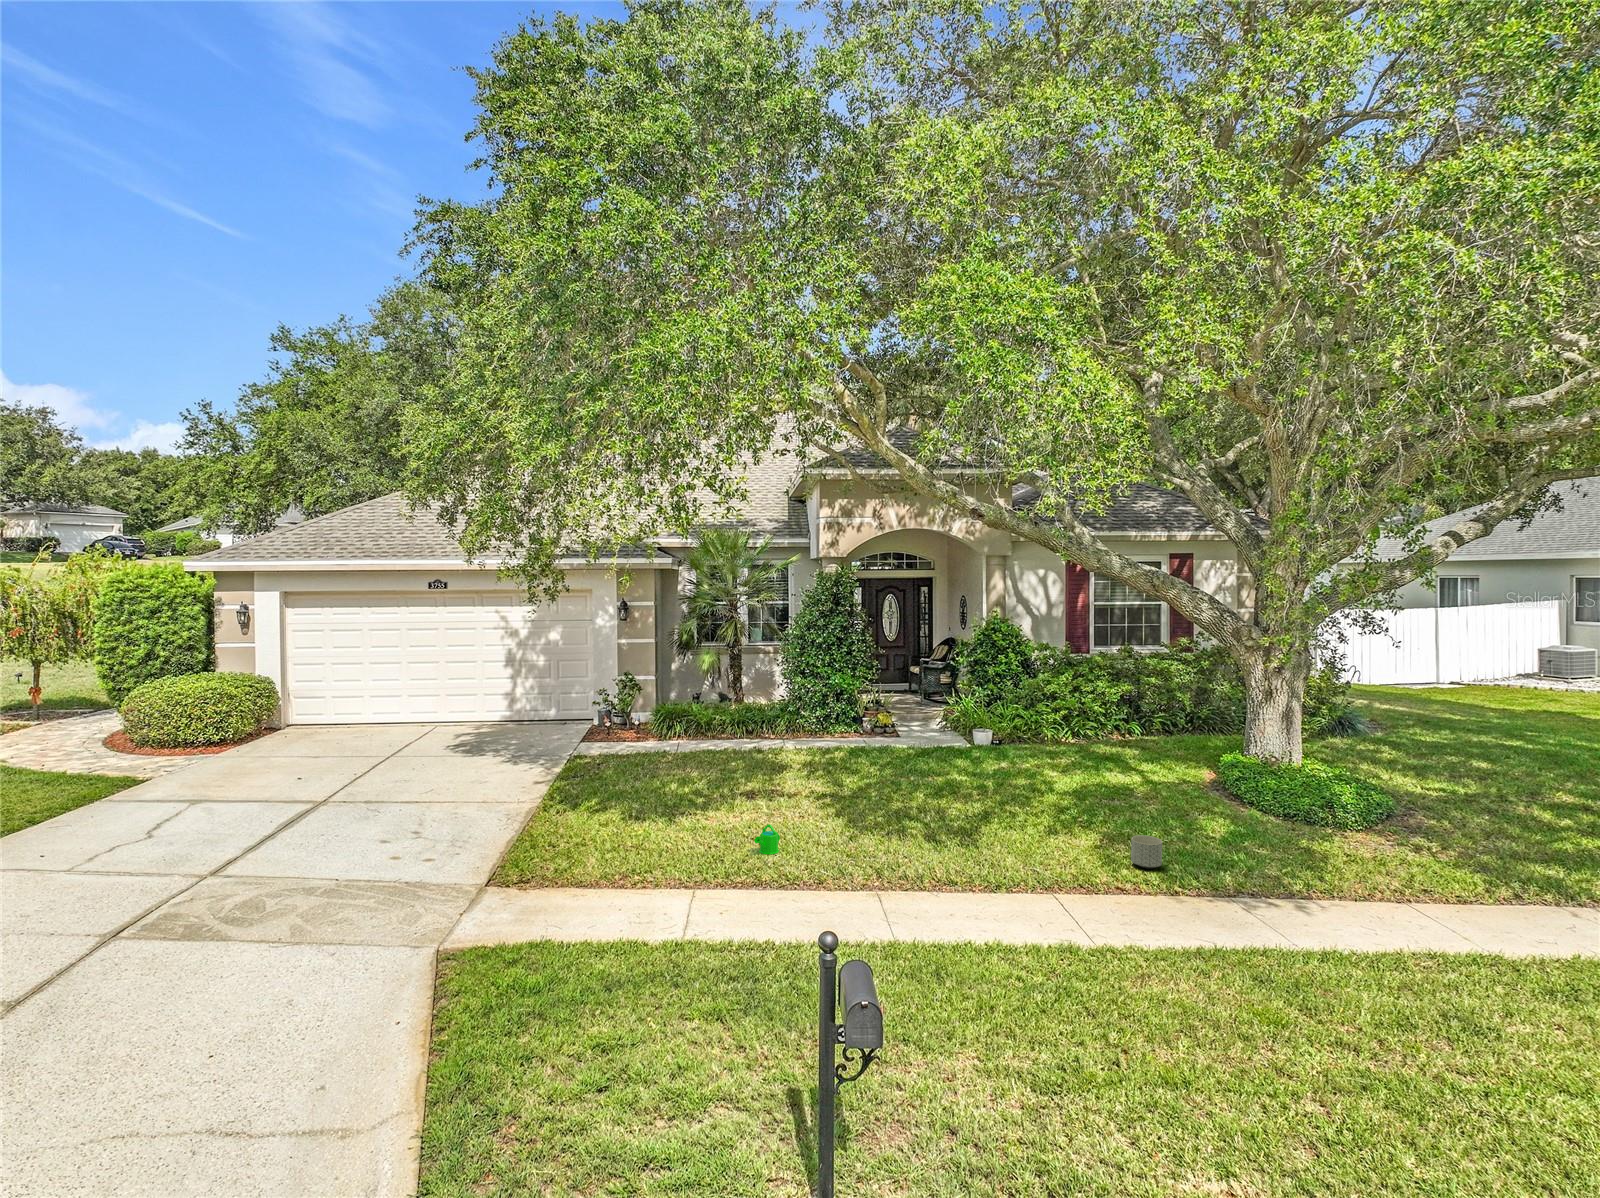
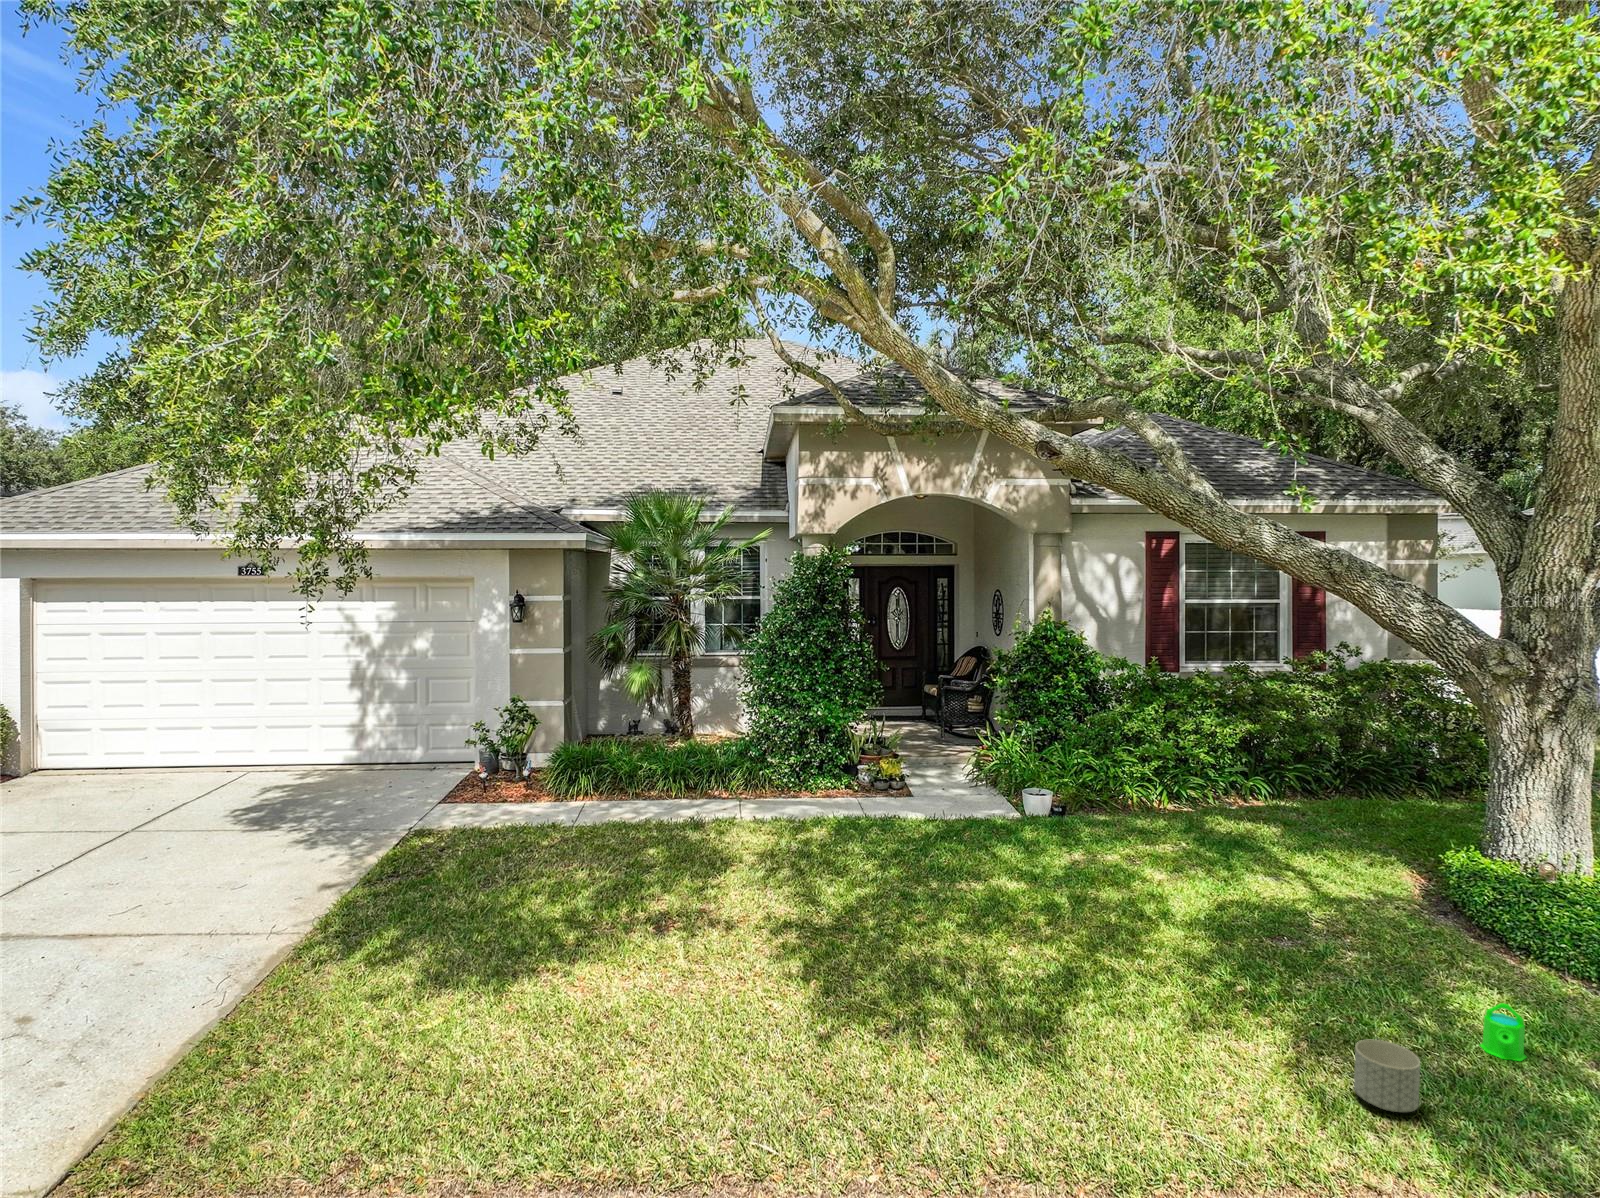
watering can: present [754,824,780,854] -> present [1480,1003,1526,1061]

